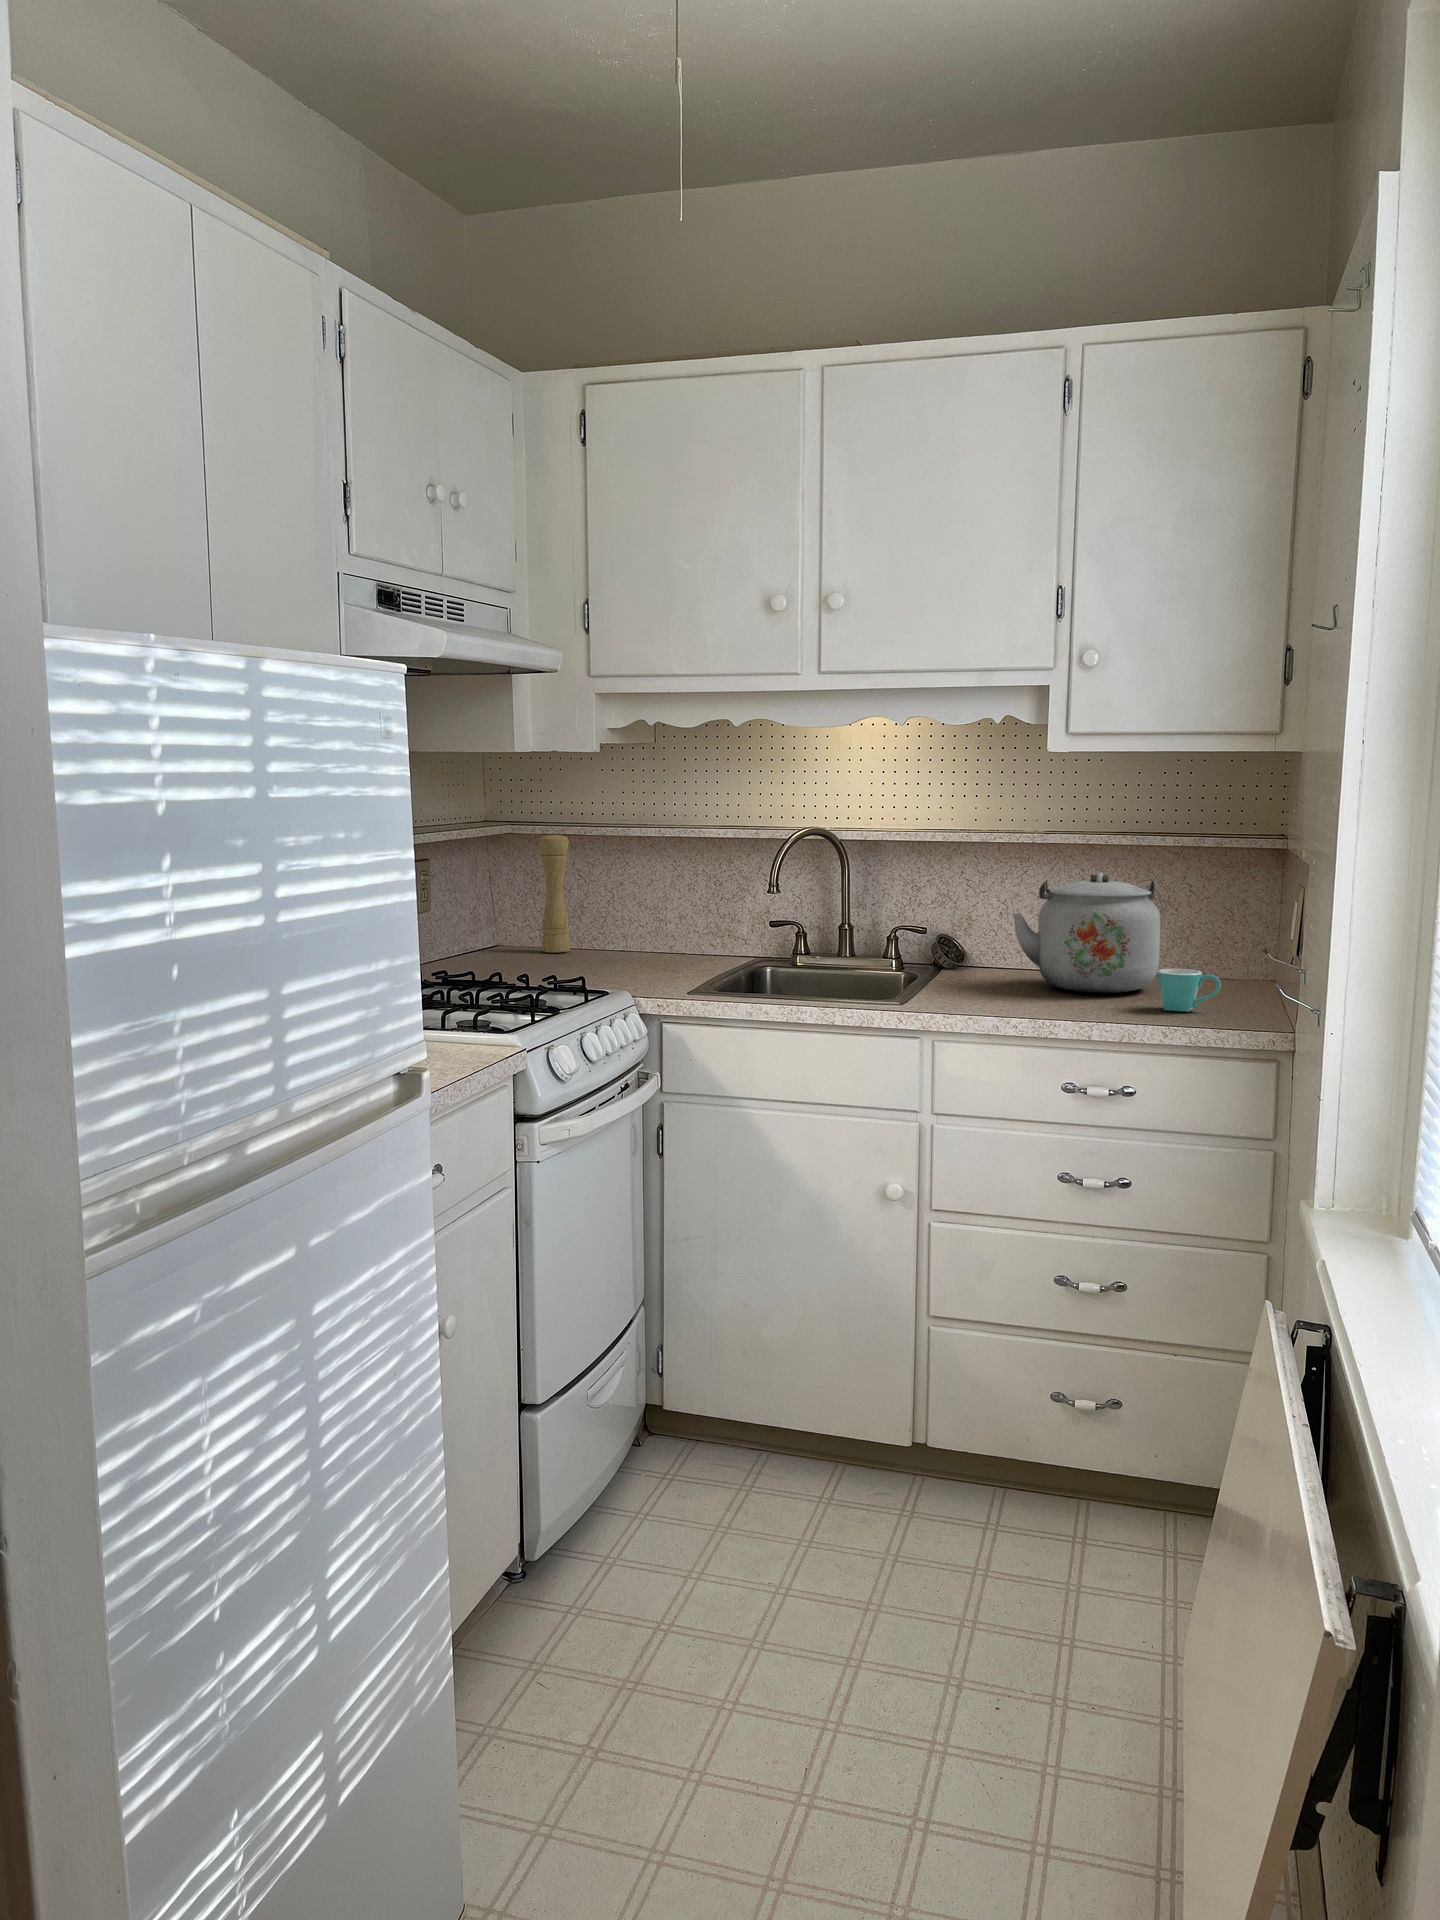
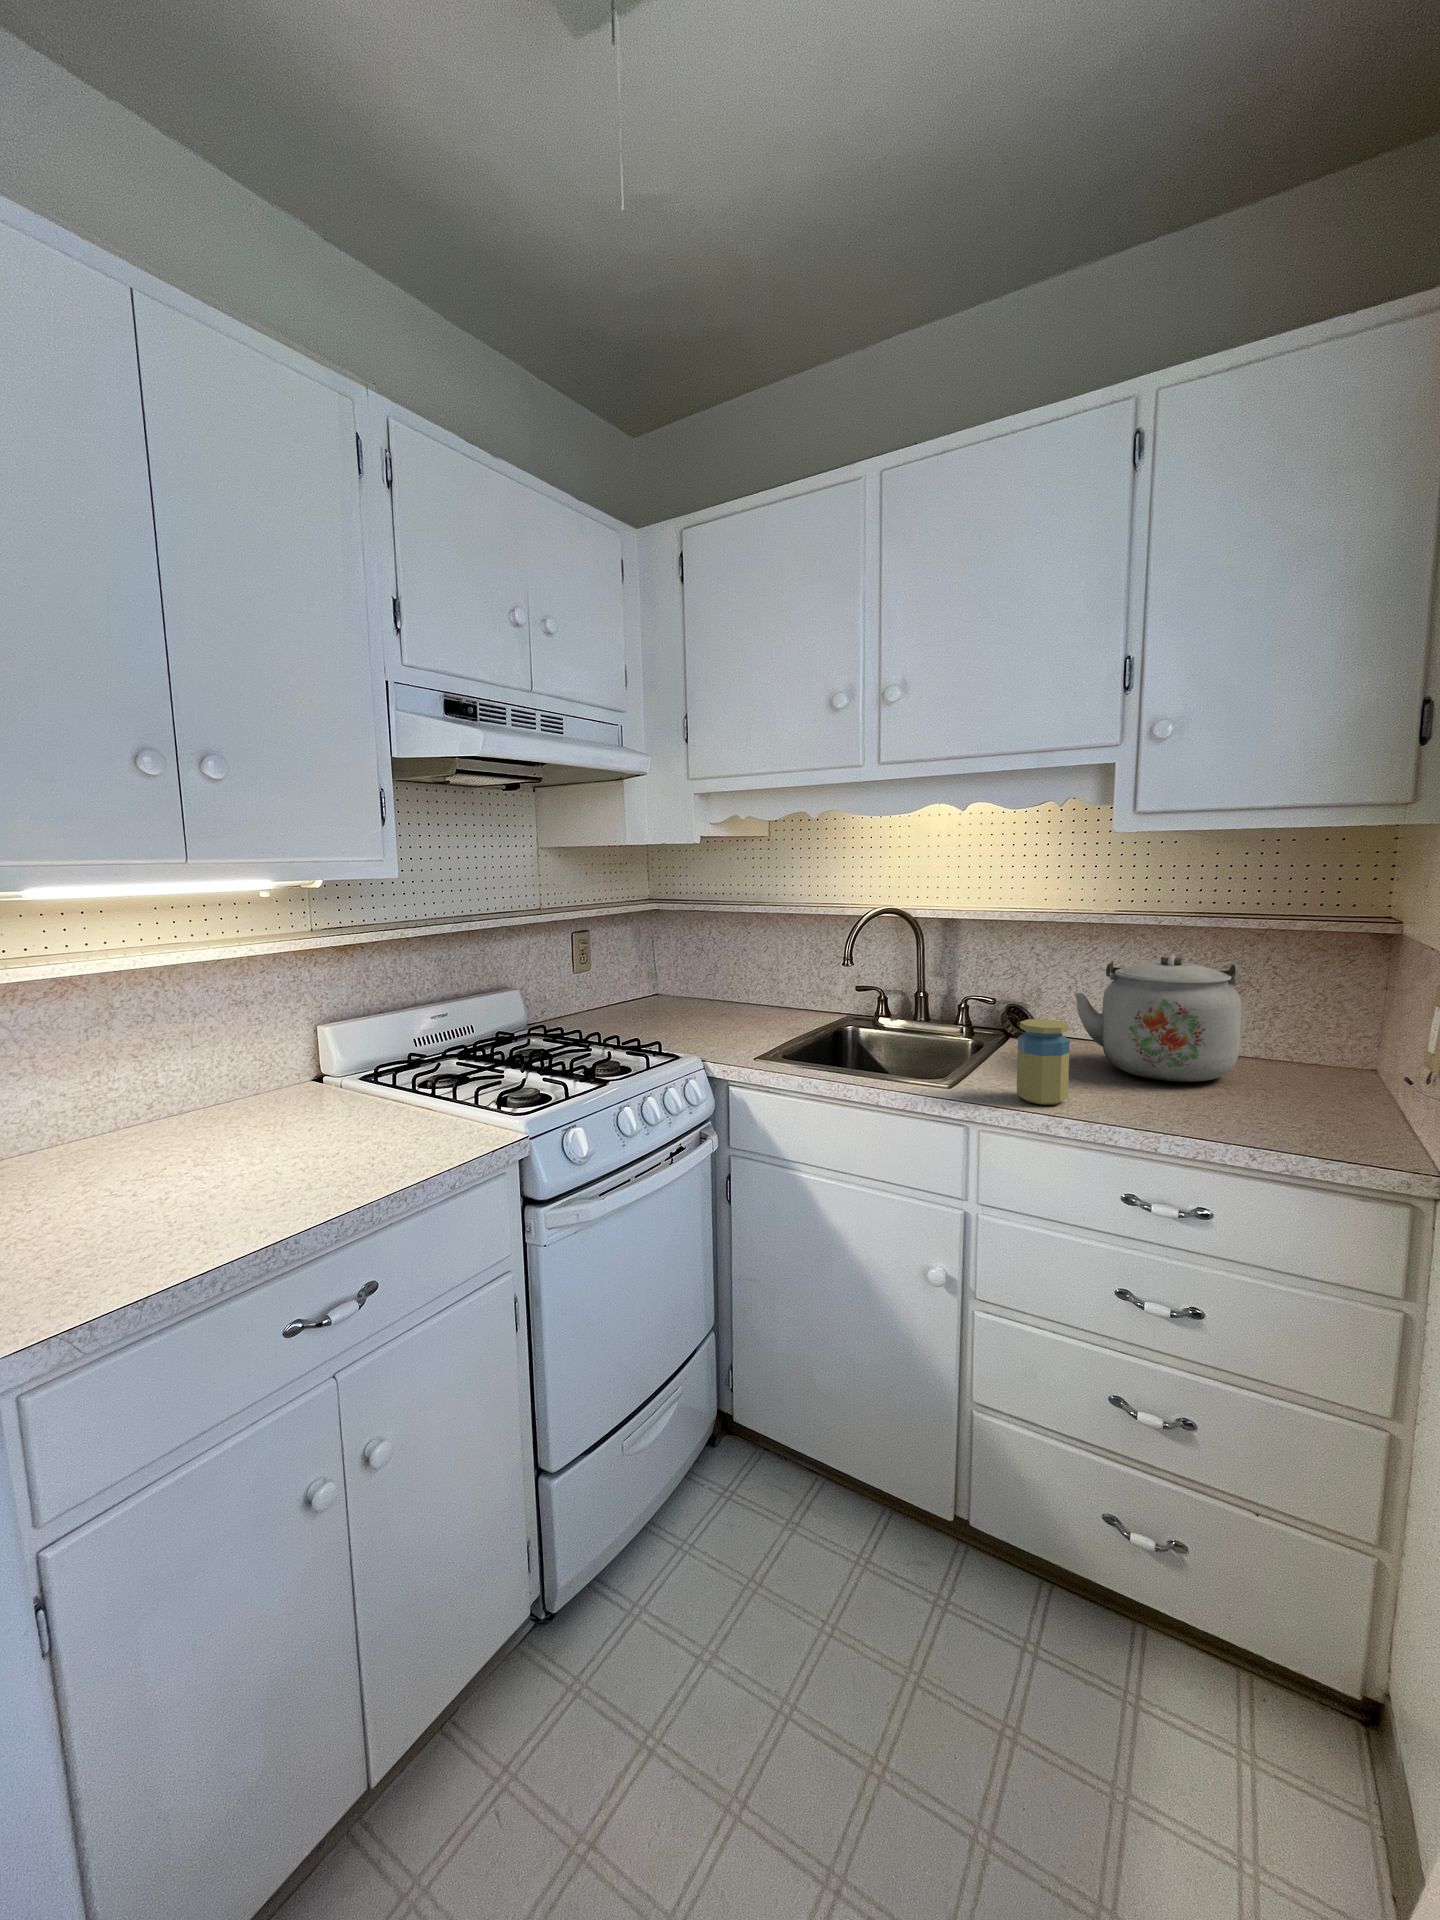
pepper mill: present [539,833,570,953] -> none [677,909,702,1004]
jar: none [968,932,1016,1011] -> present [1017,1019,1070,1105]
mug: present [1158,969,1221,1012] -> none [1239,1068,1322,1121]

